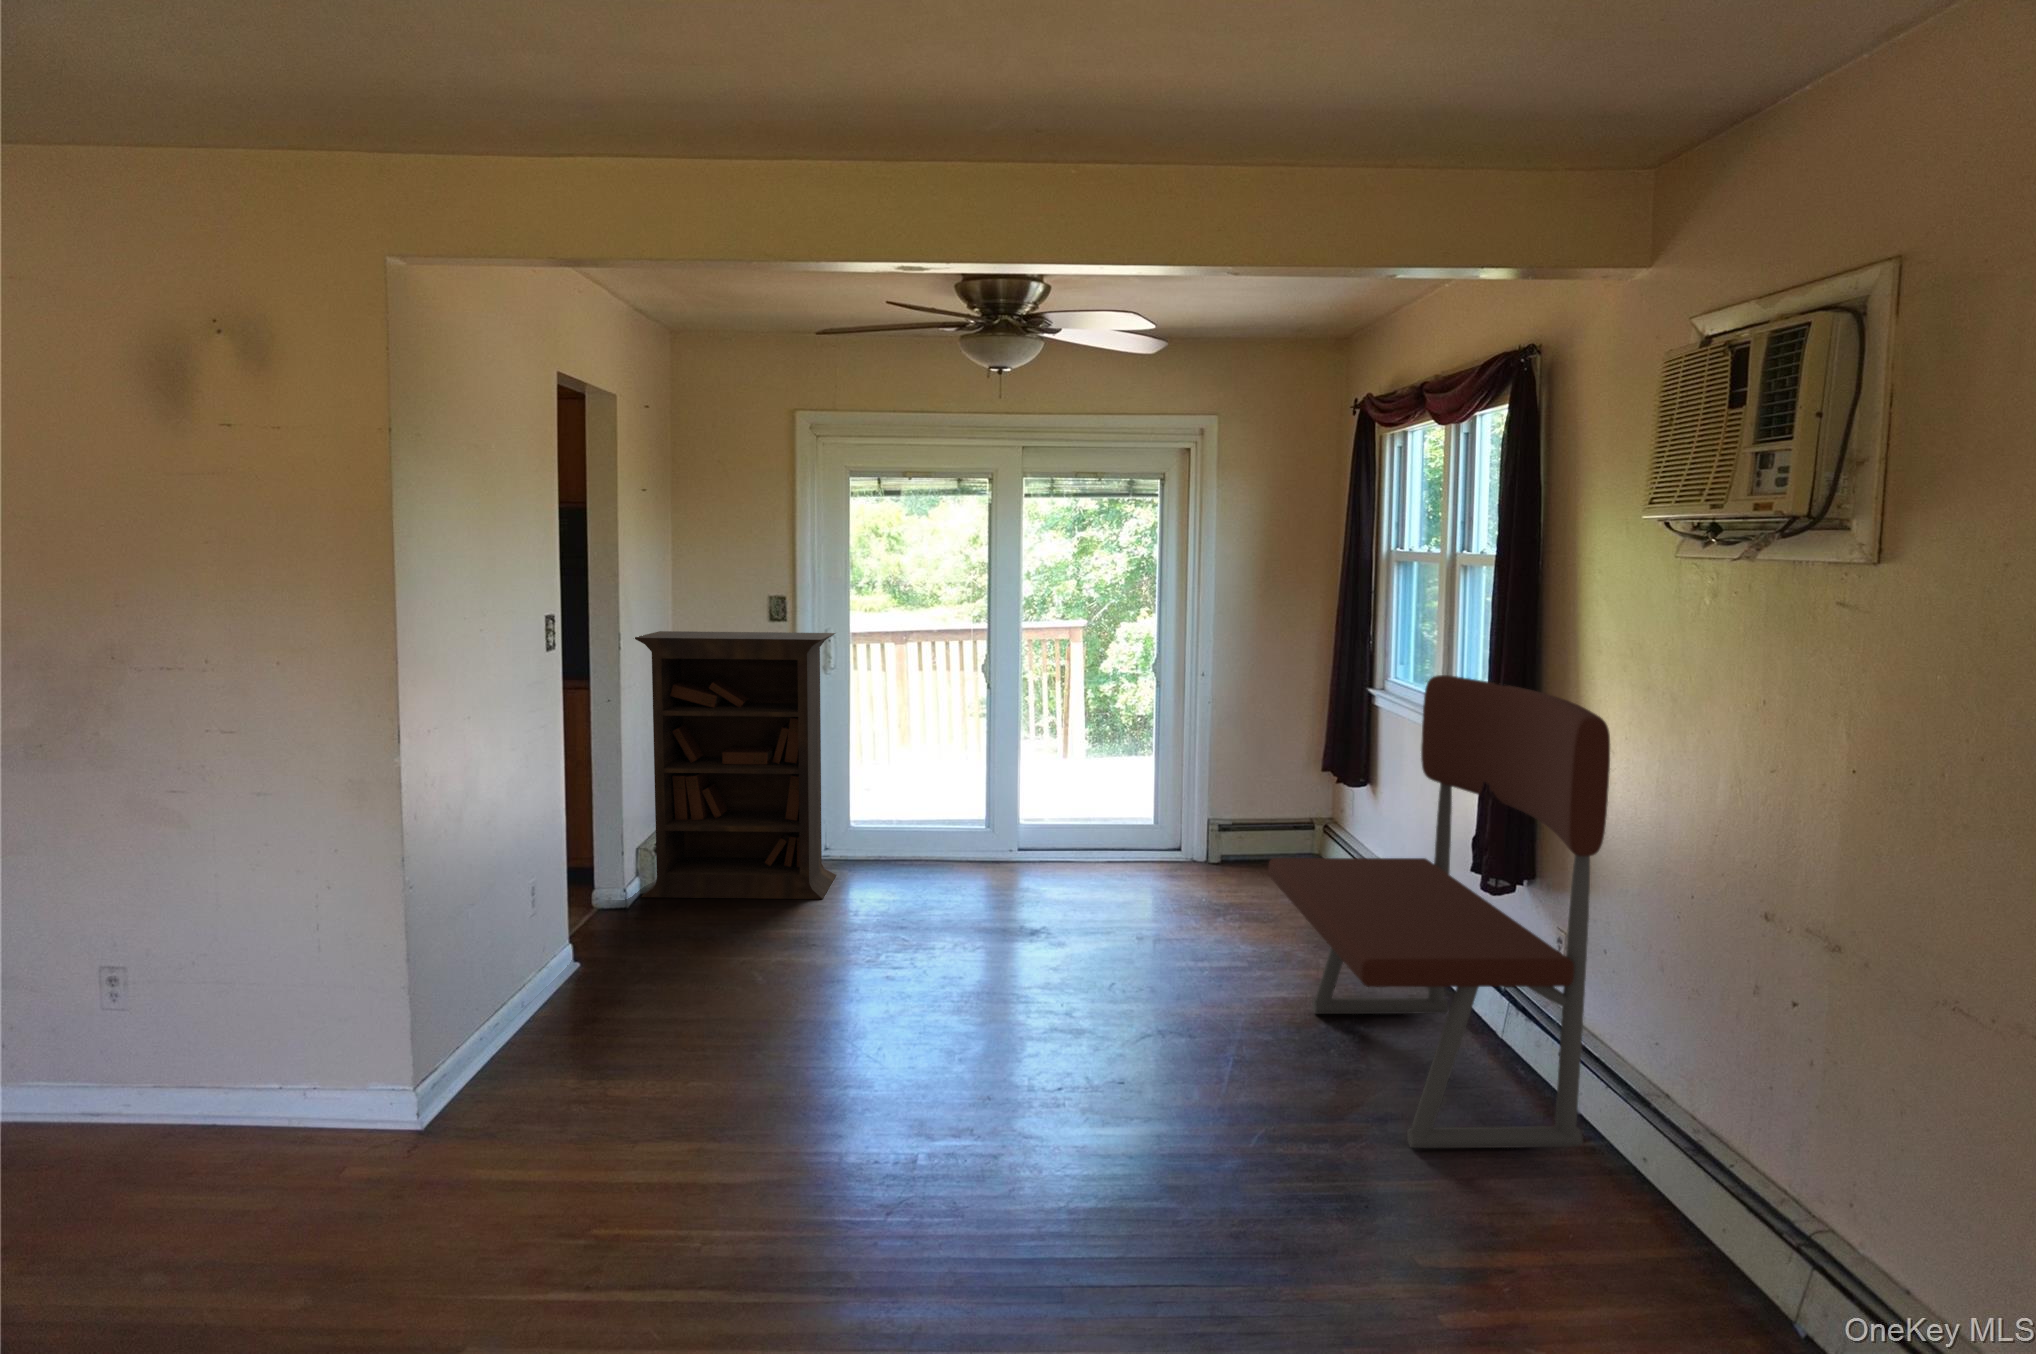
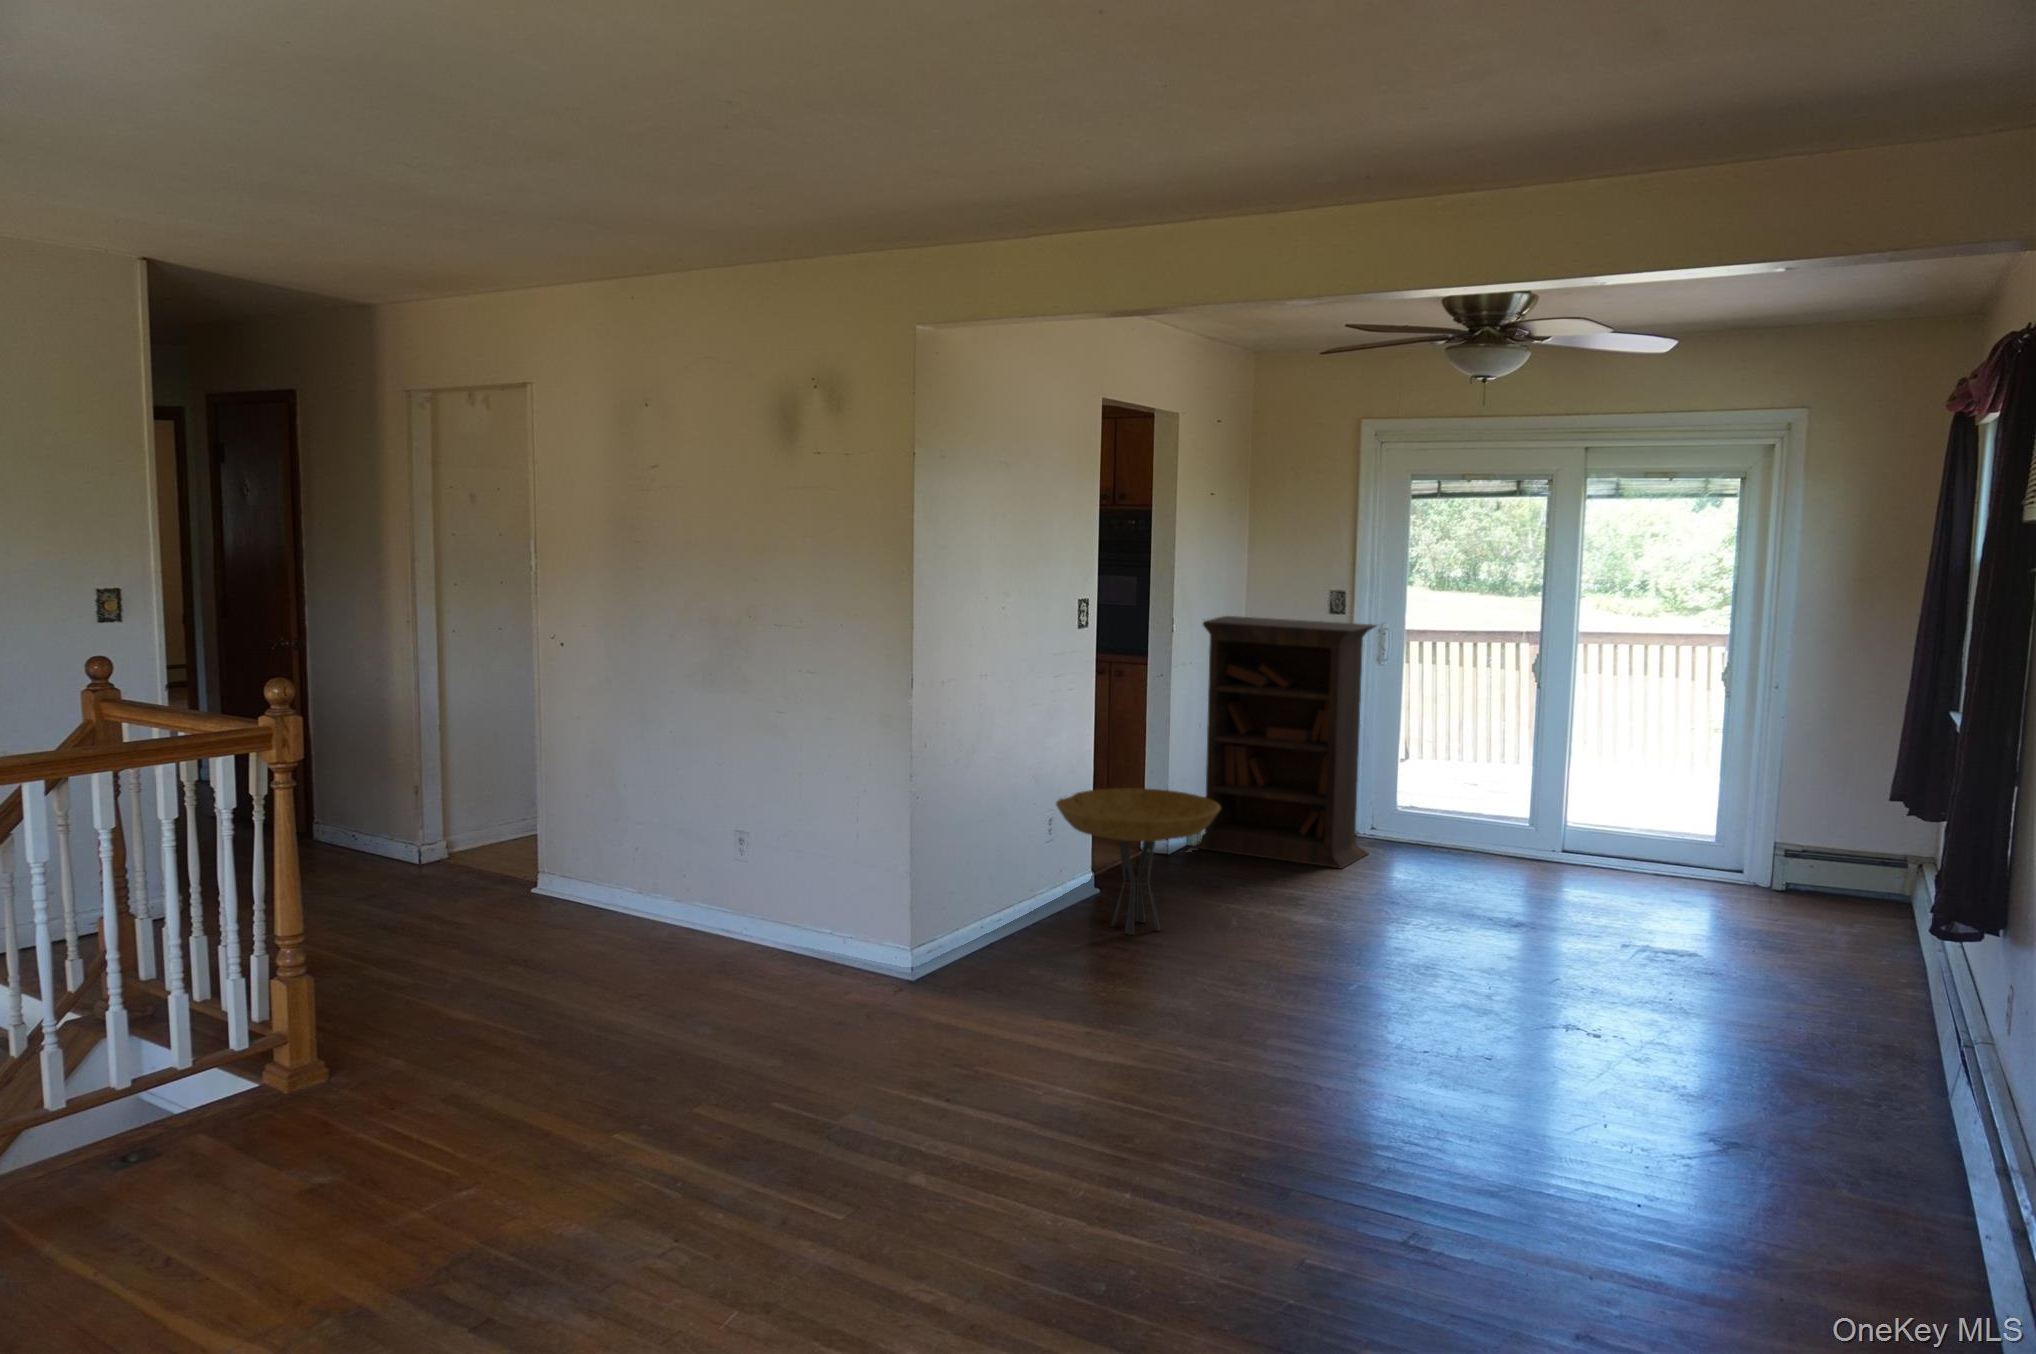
bench: present [1268,675,1610,1148] -> none [1638,697,1910,1114]
side table: none [509,847,738,1050] -> present [1056,788,1221,935]

